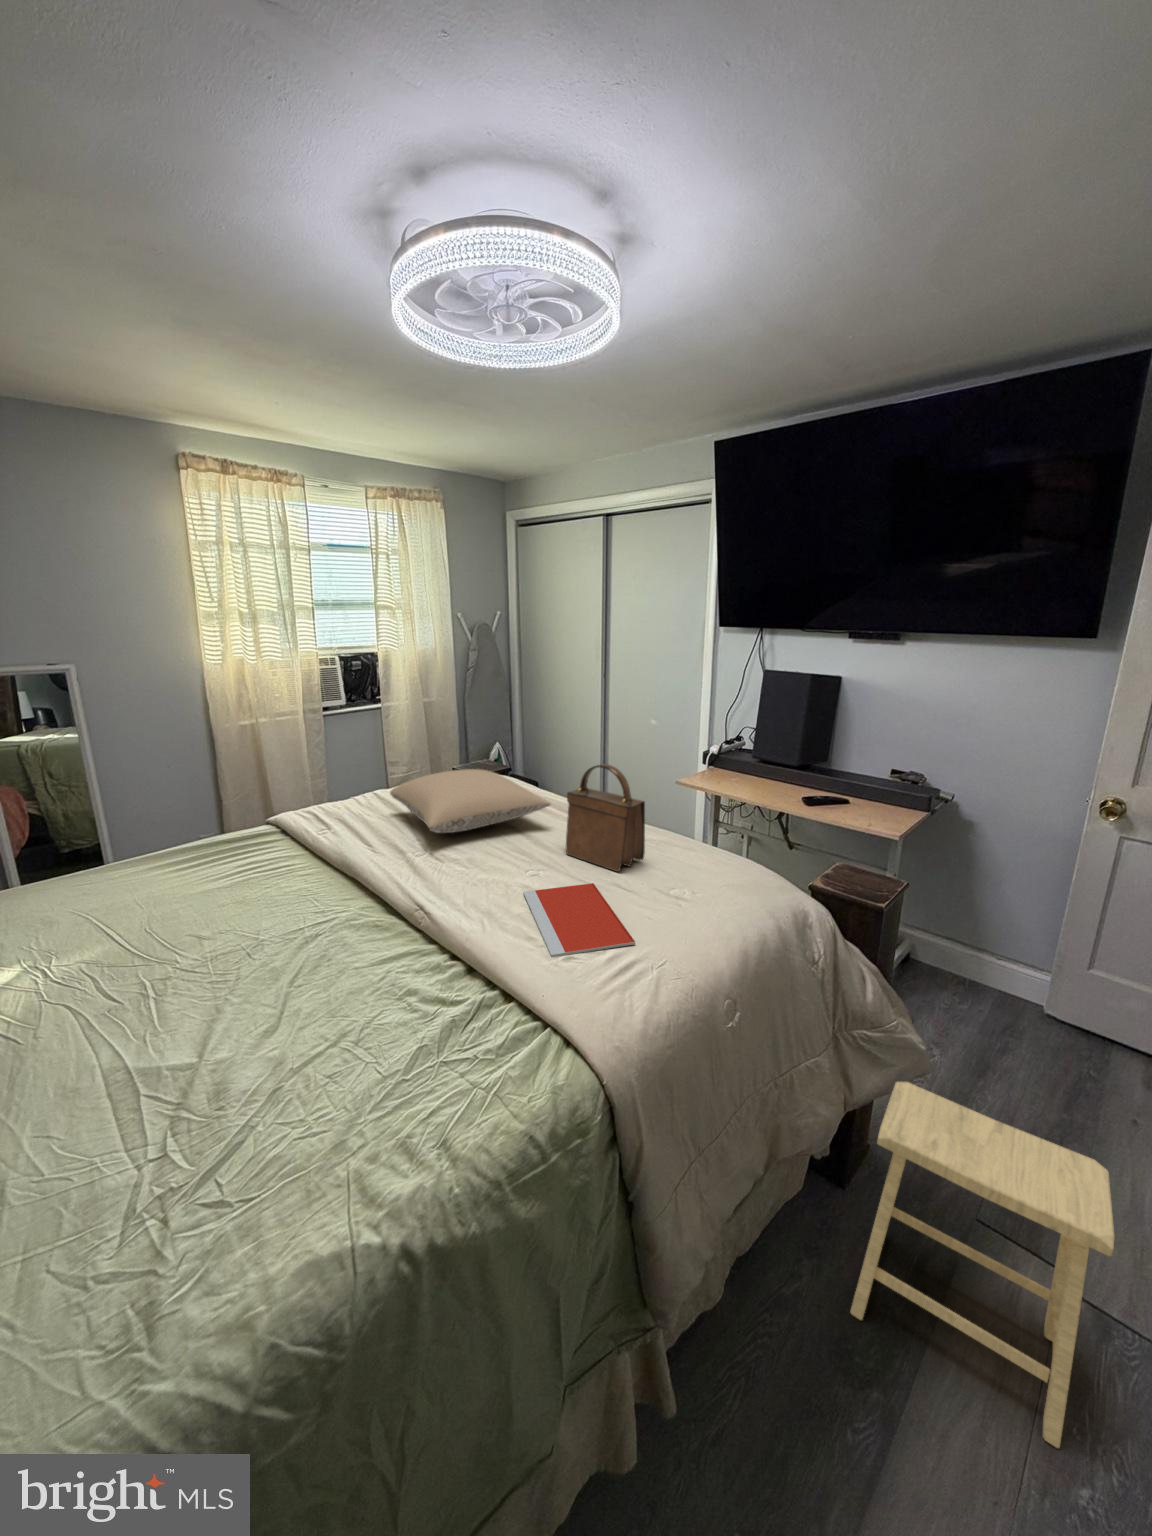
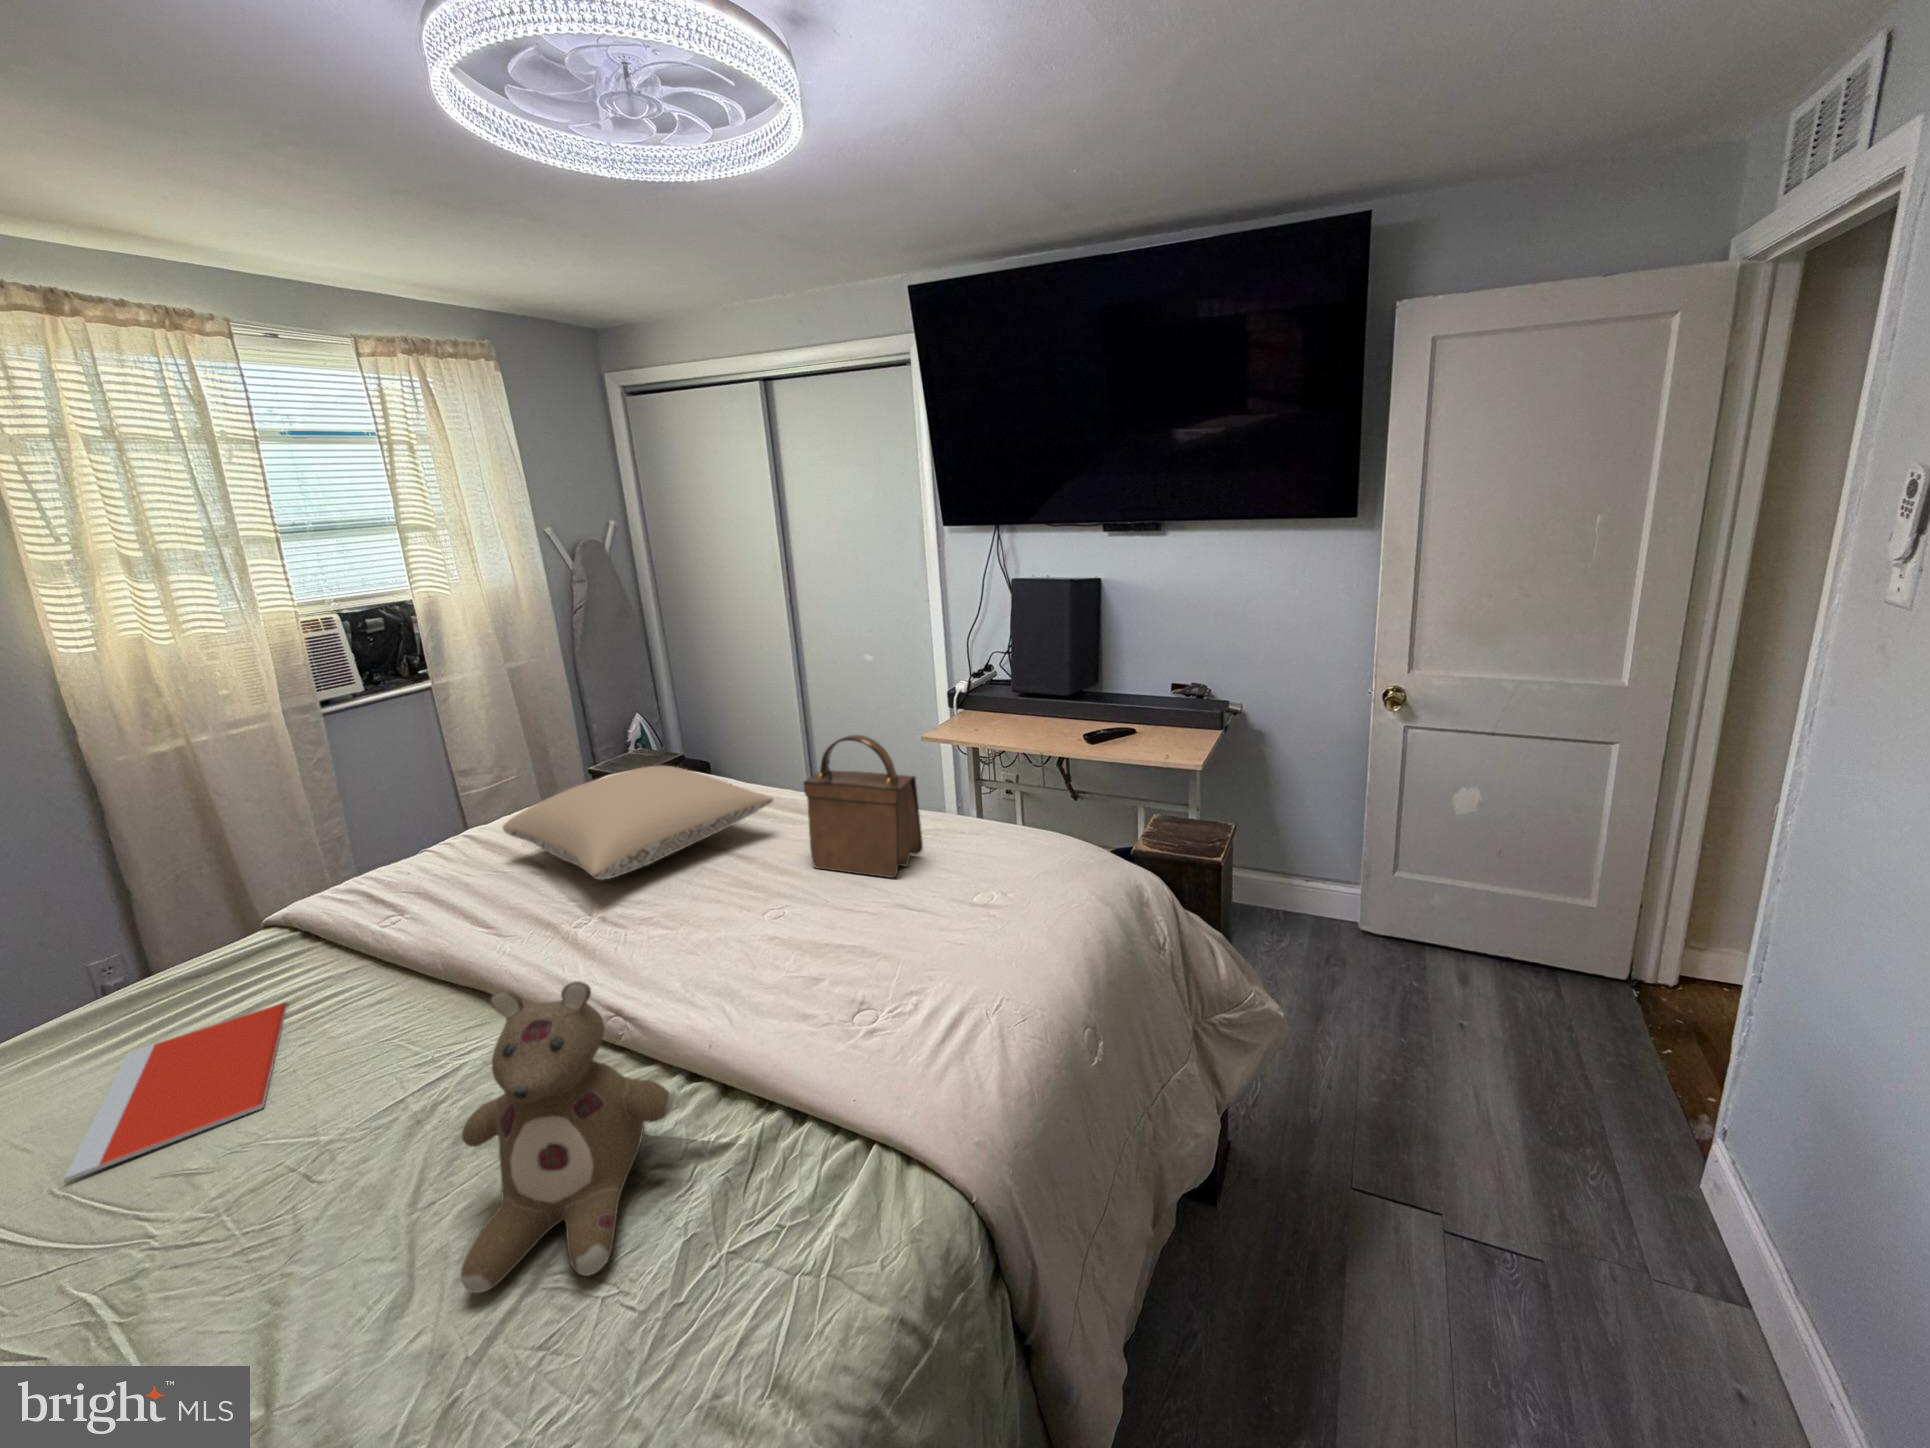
stuffed bear: none [302,865,430,1046] -> present [461,981,673,1293]
notebook: present [523,883,635,957] -> present [63,1002,287,1182]
footstool: present [851,1082,1114,1448] -> none [1262,1049,1507,1395]

